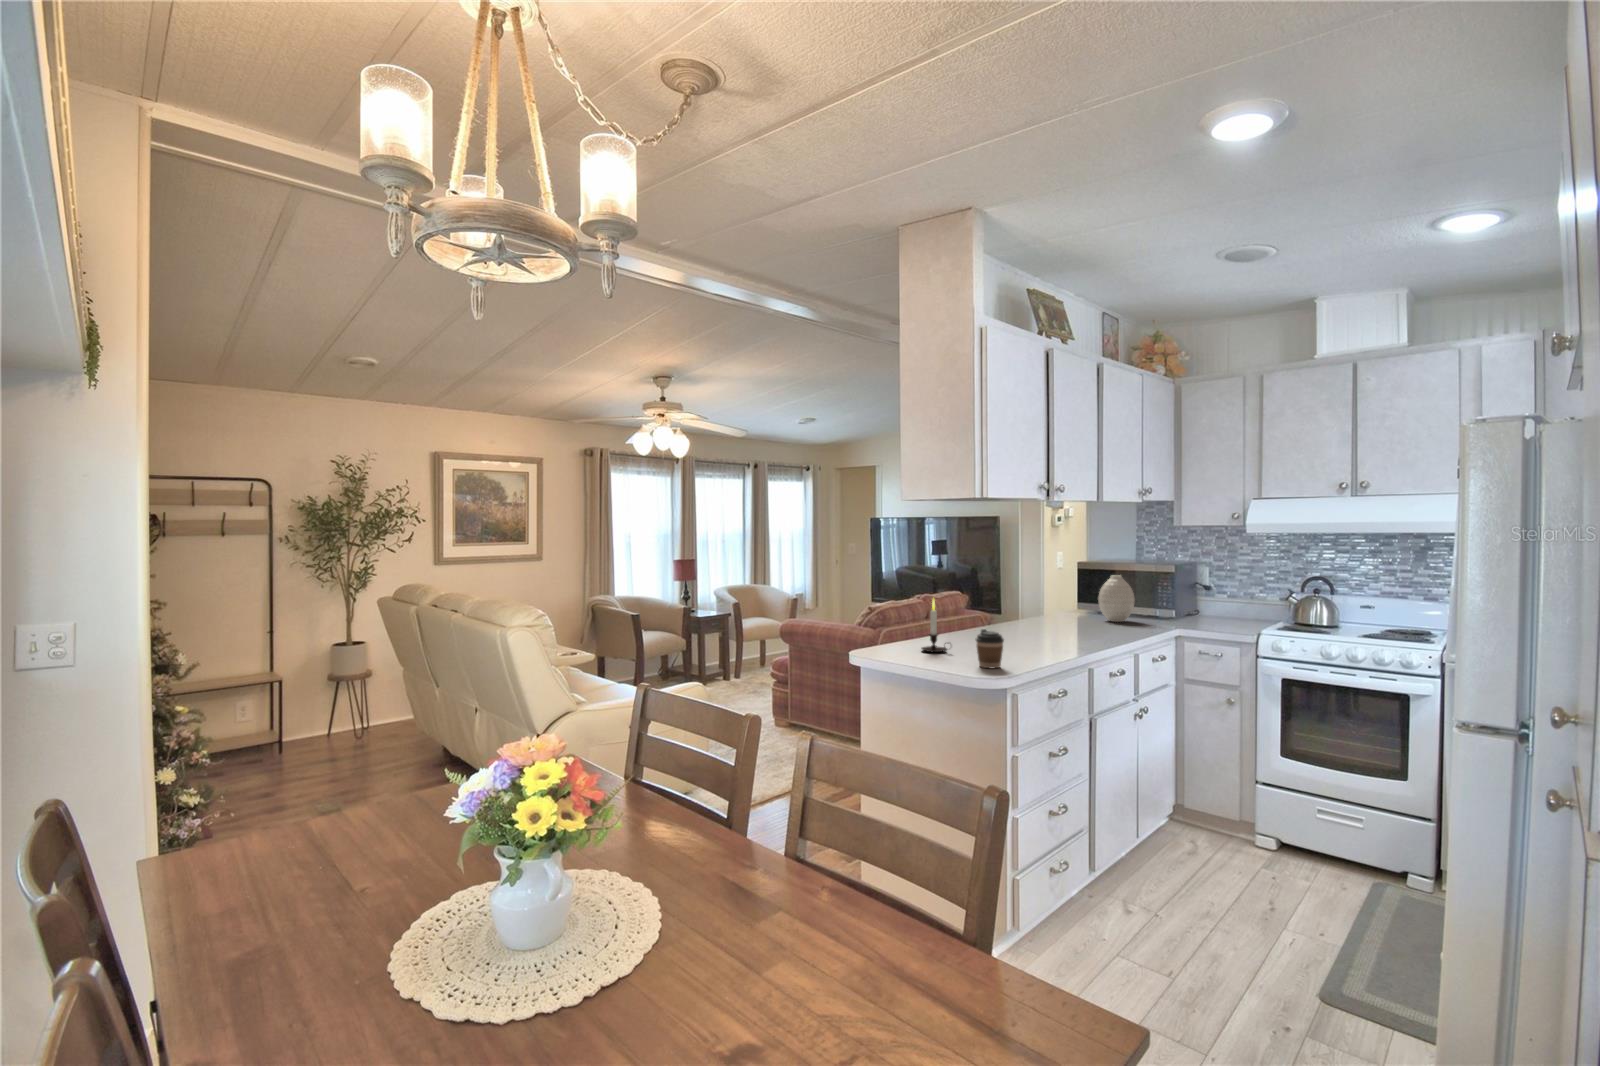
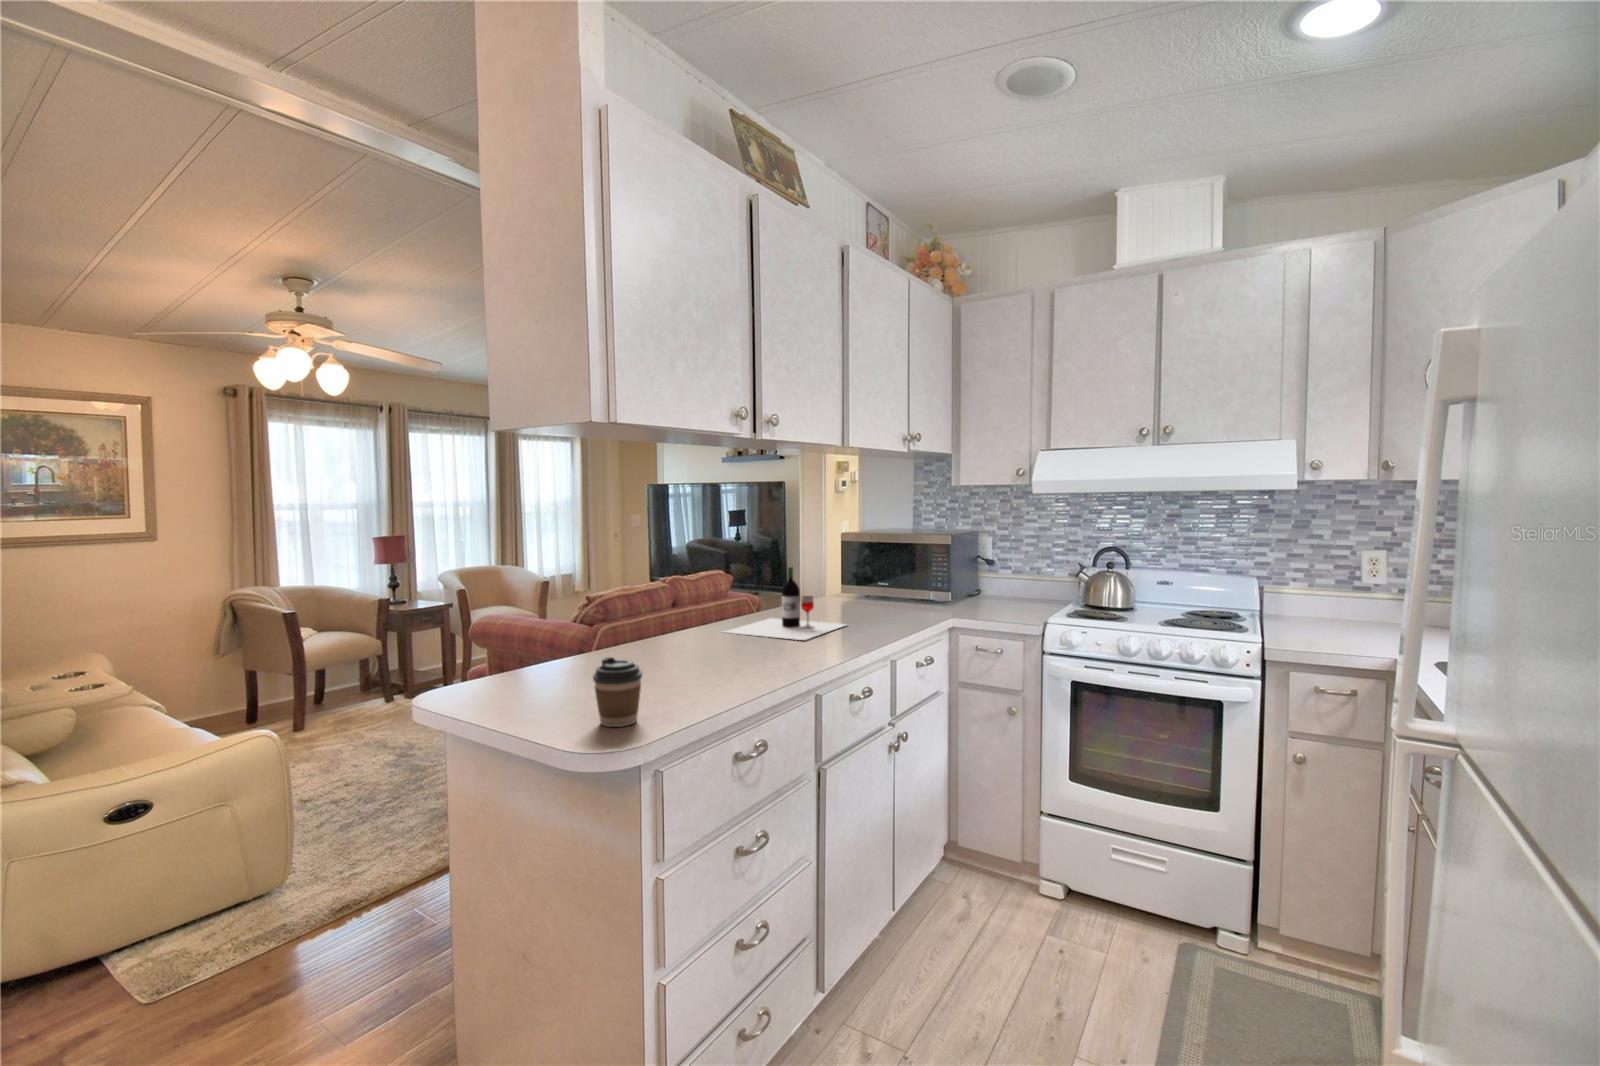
vase: present [1098,575,1135,622] -> none [857,550,901,611]
wine bottle: none [1006,585,1099,636] -> present [723,567,845,640]
candle: present [922,599,947,652] -> none [539,598,587,690]

